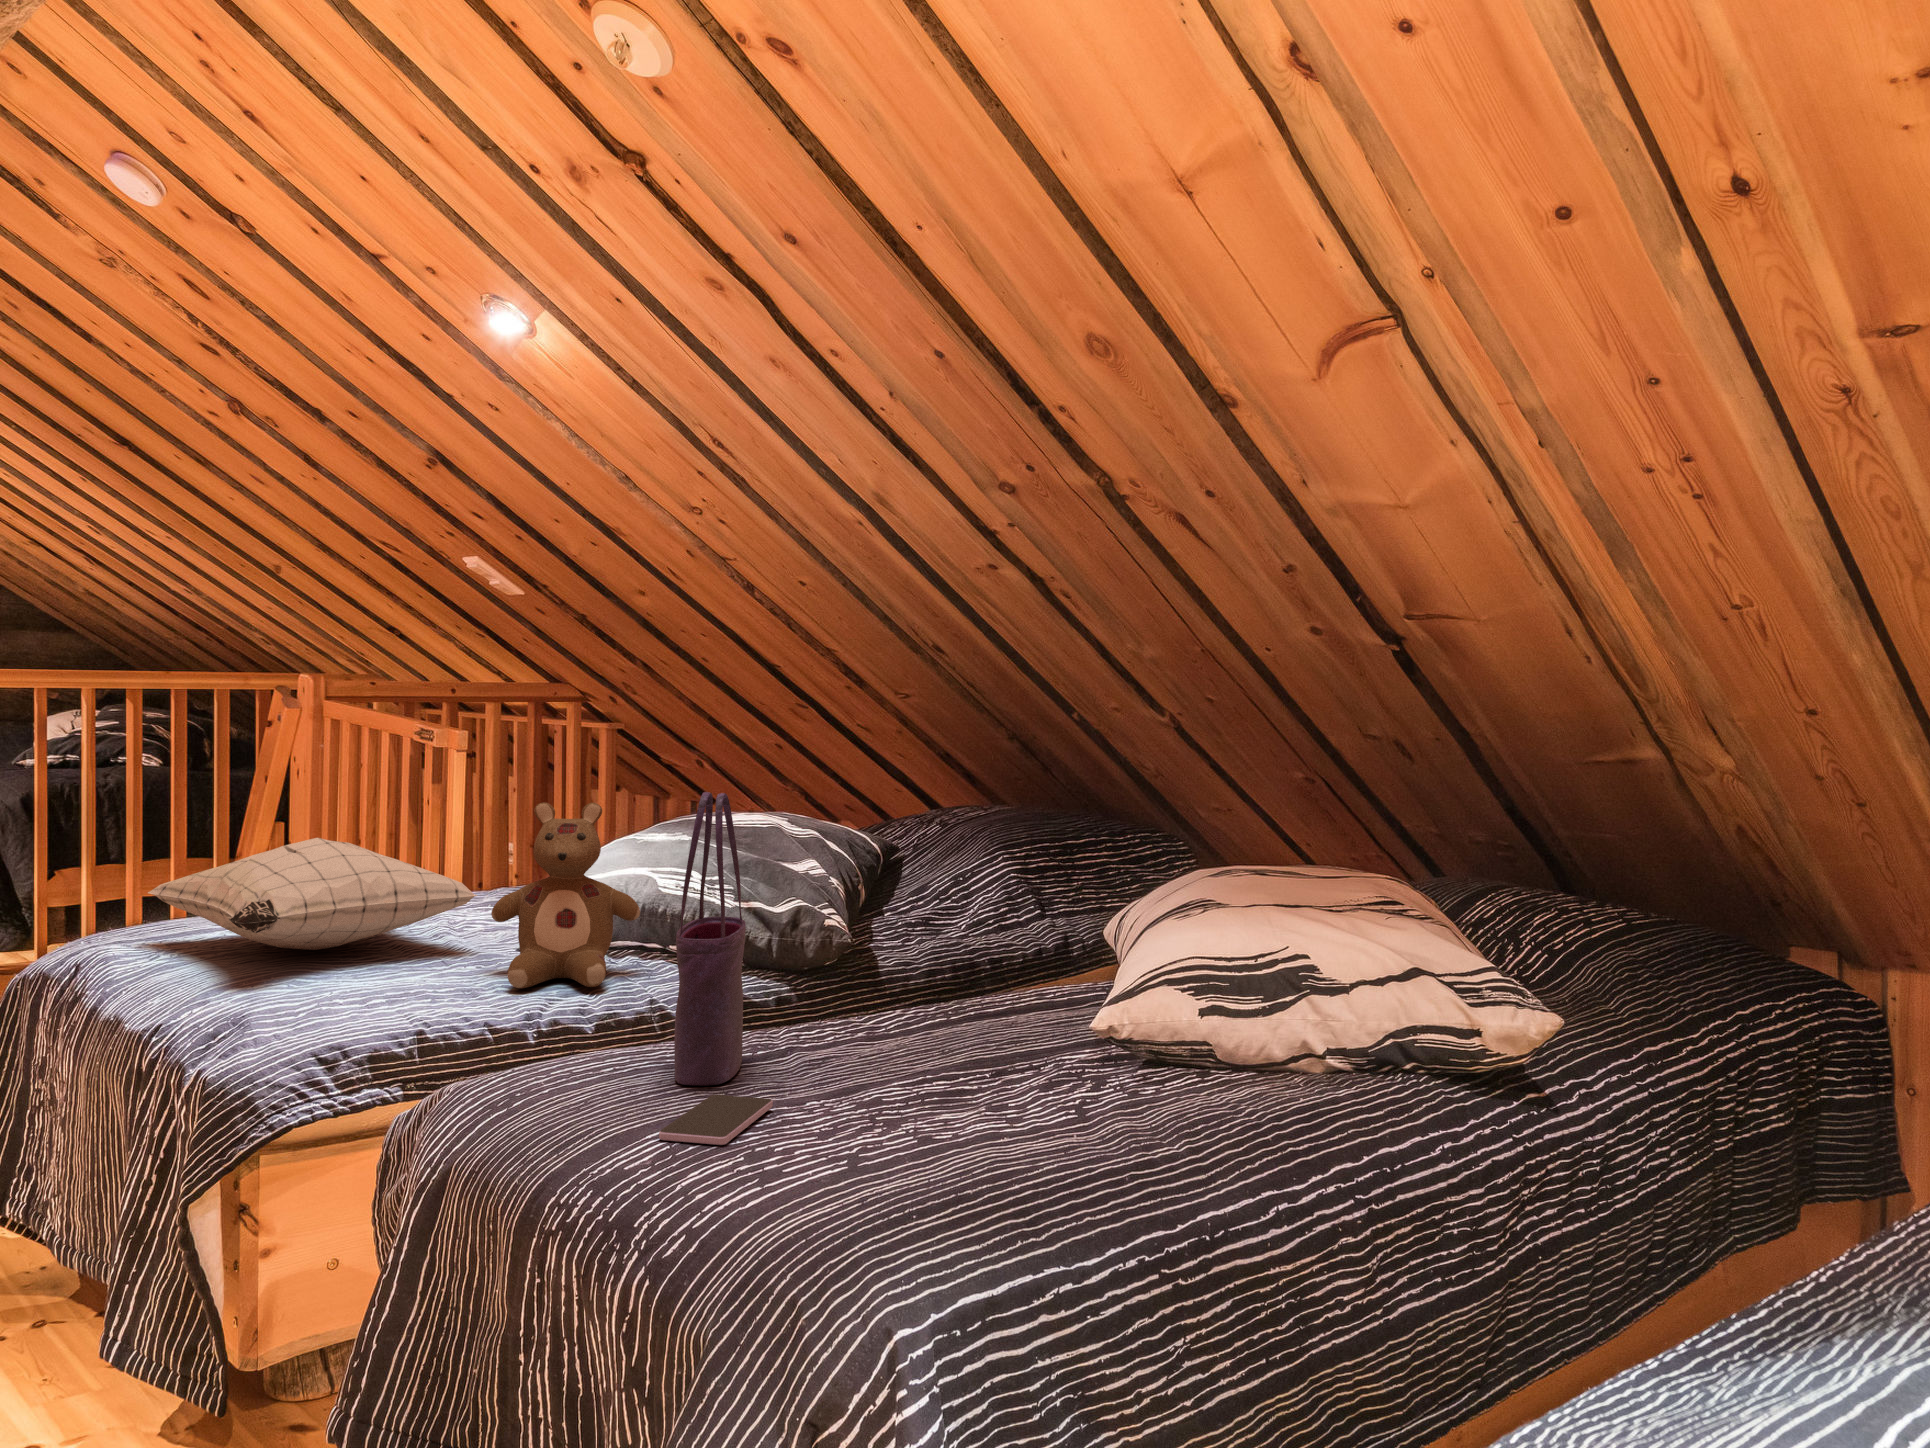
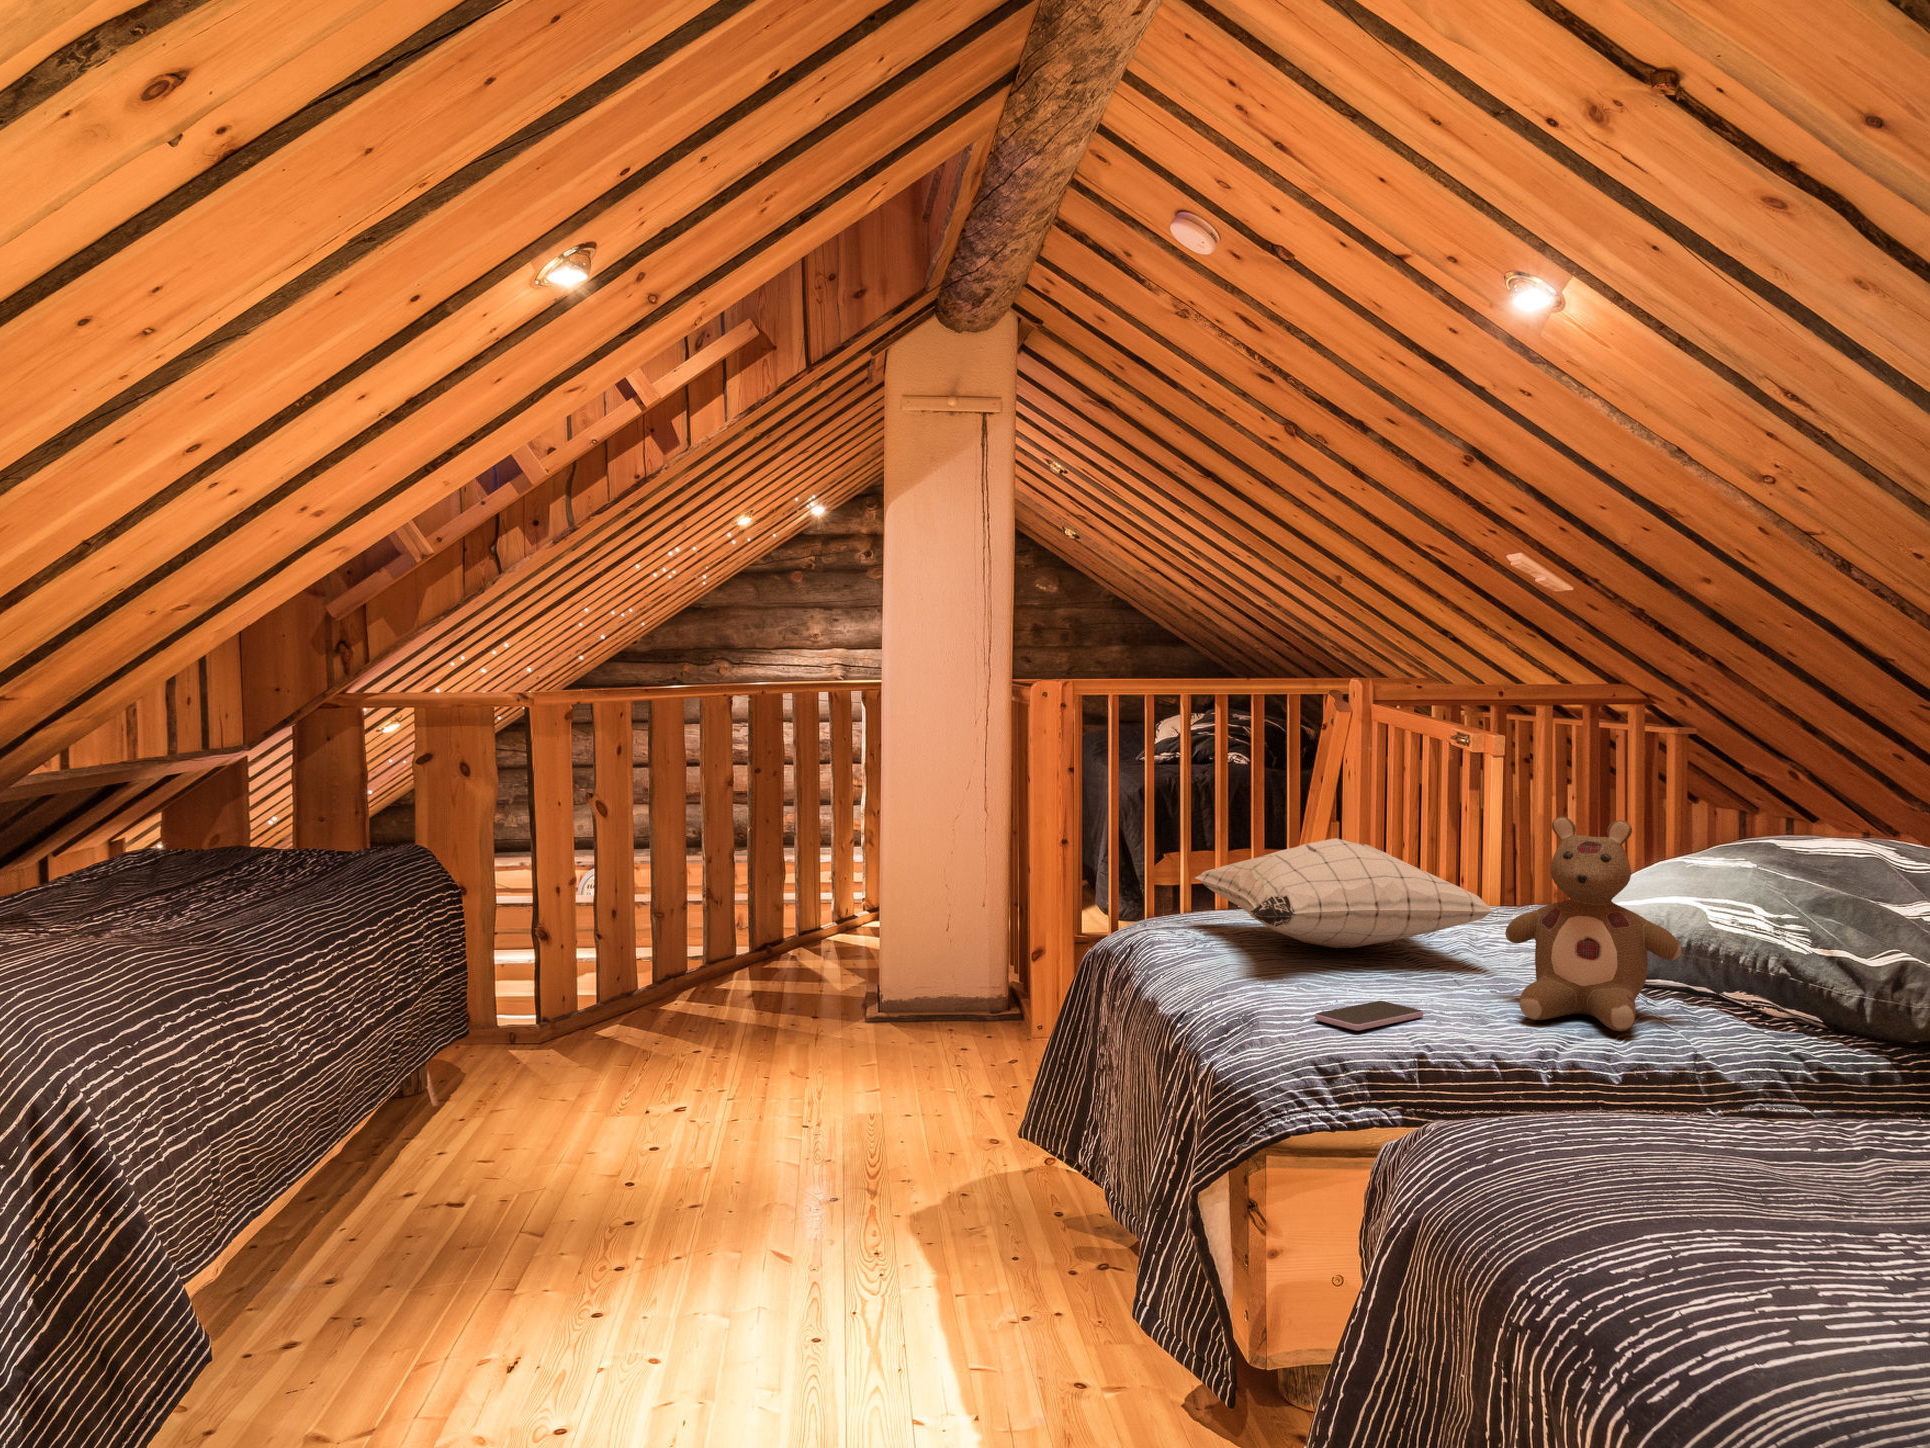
tote bag: present [674,792,746,1086] -> none [1700,819,1803,1189]
smartphone: present [659,1095,773,1145] -> present [1315,1001,1423,1030]

